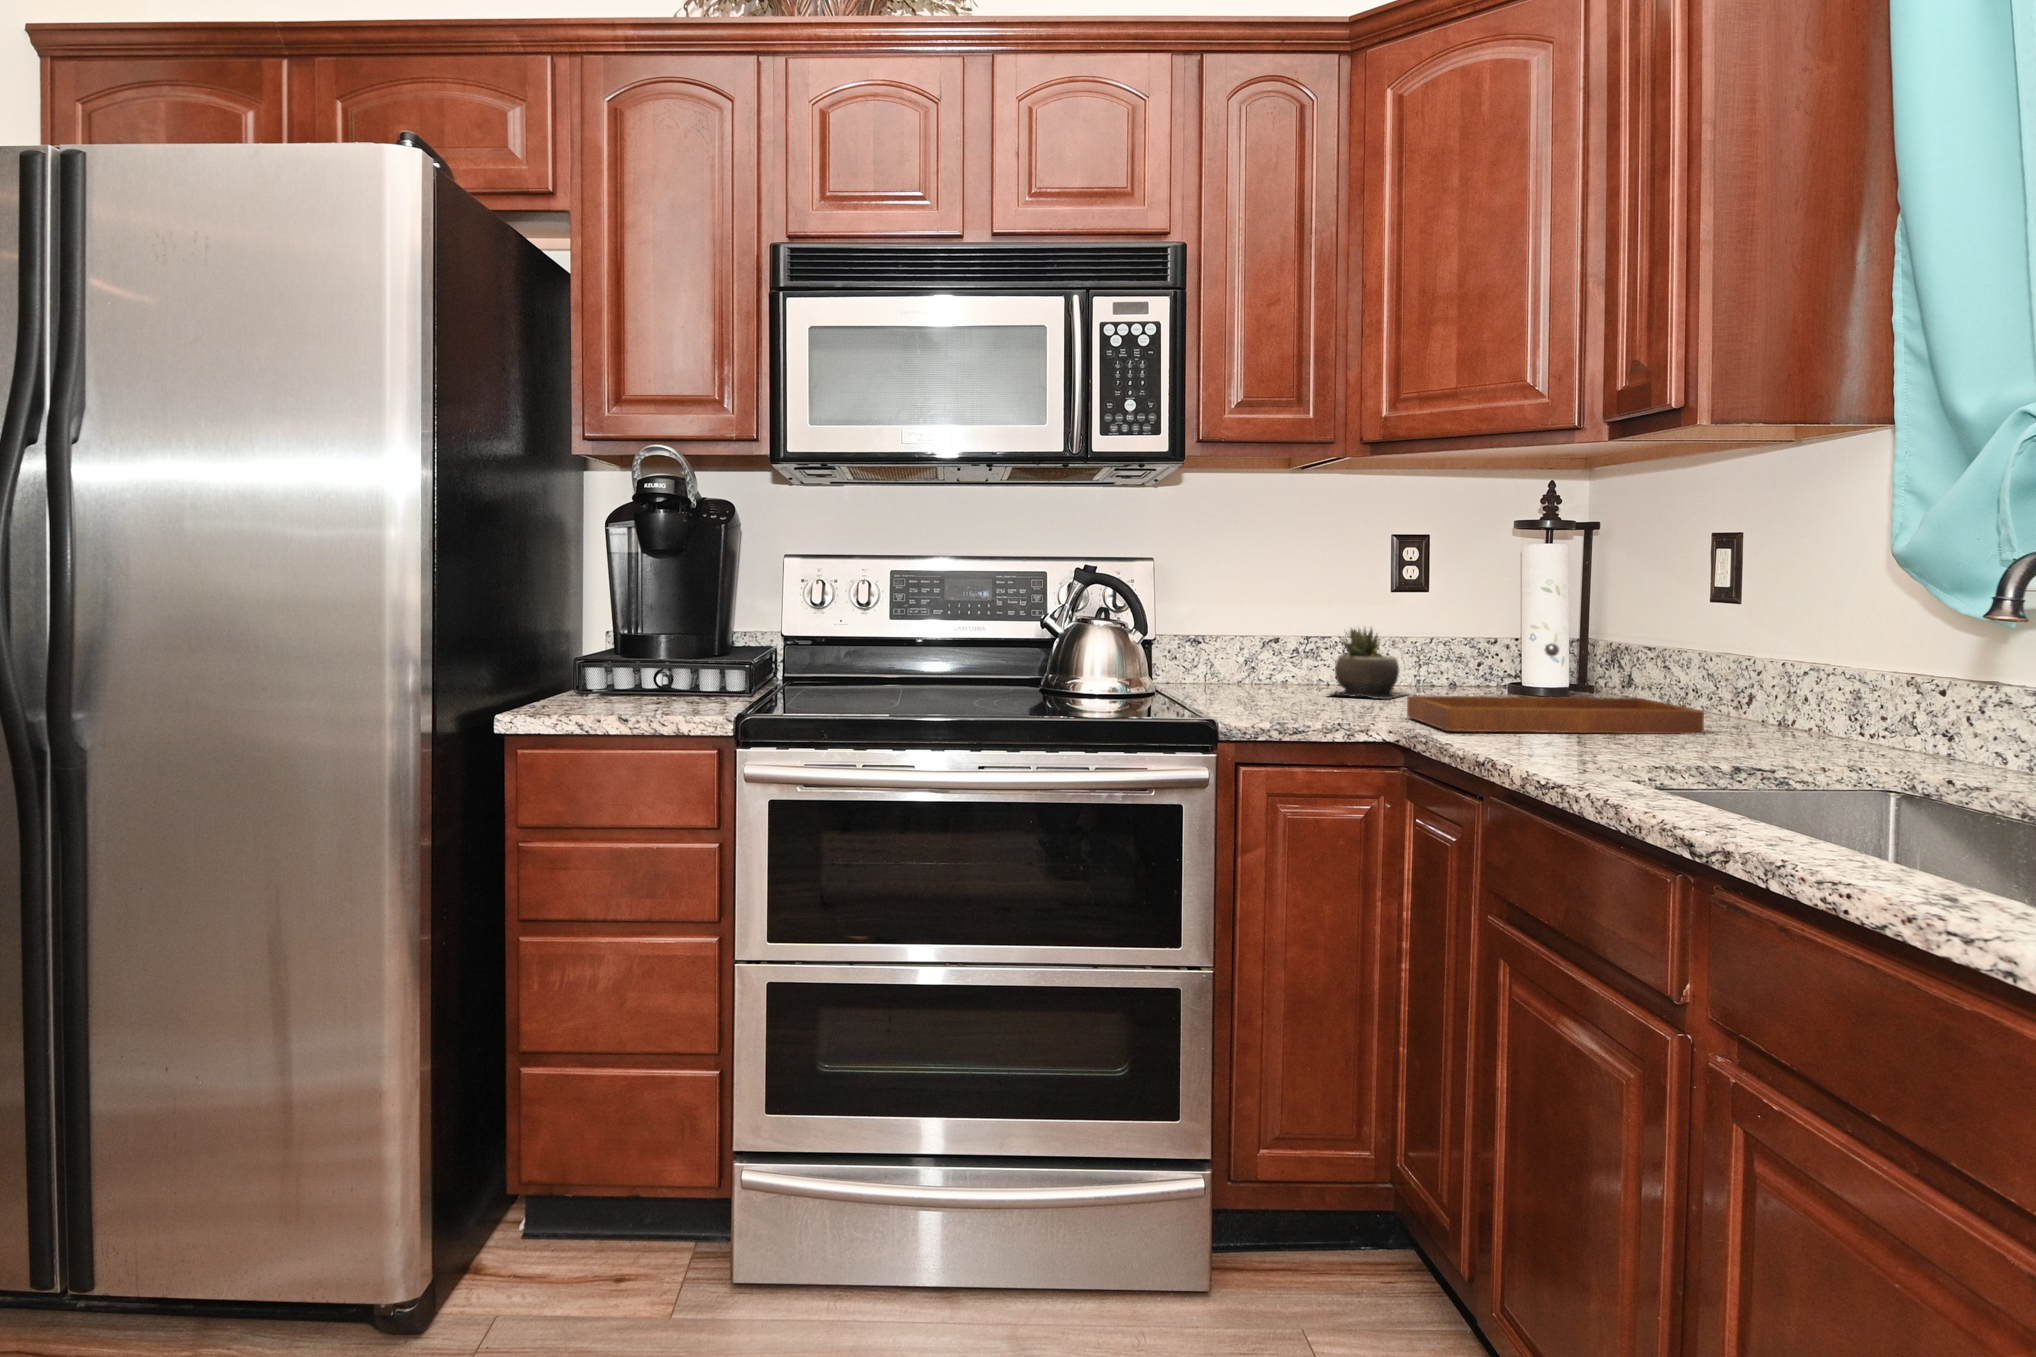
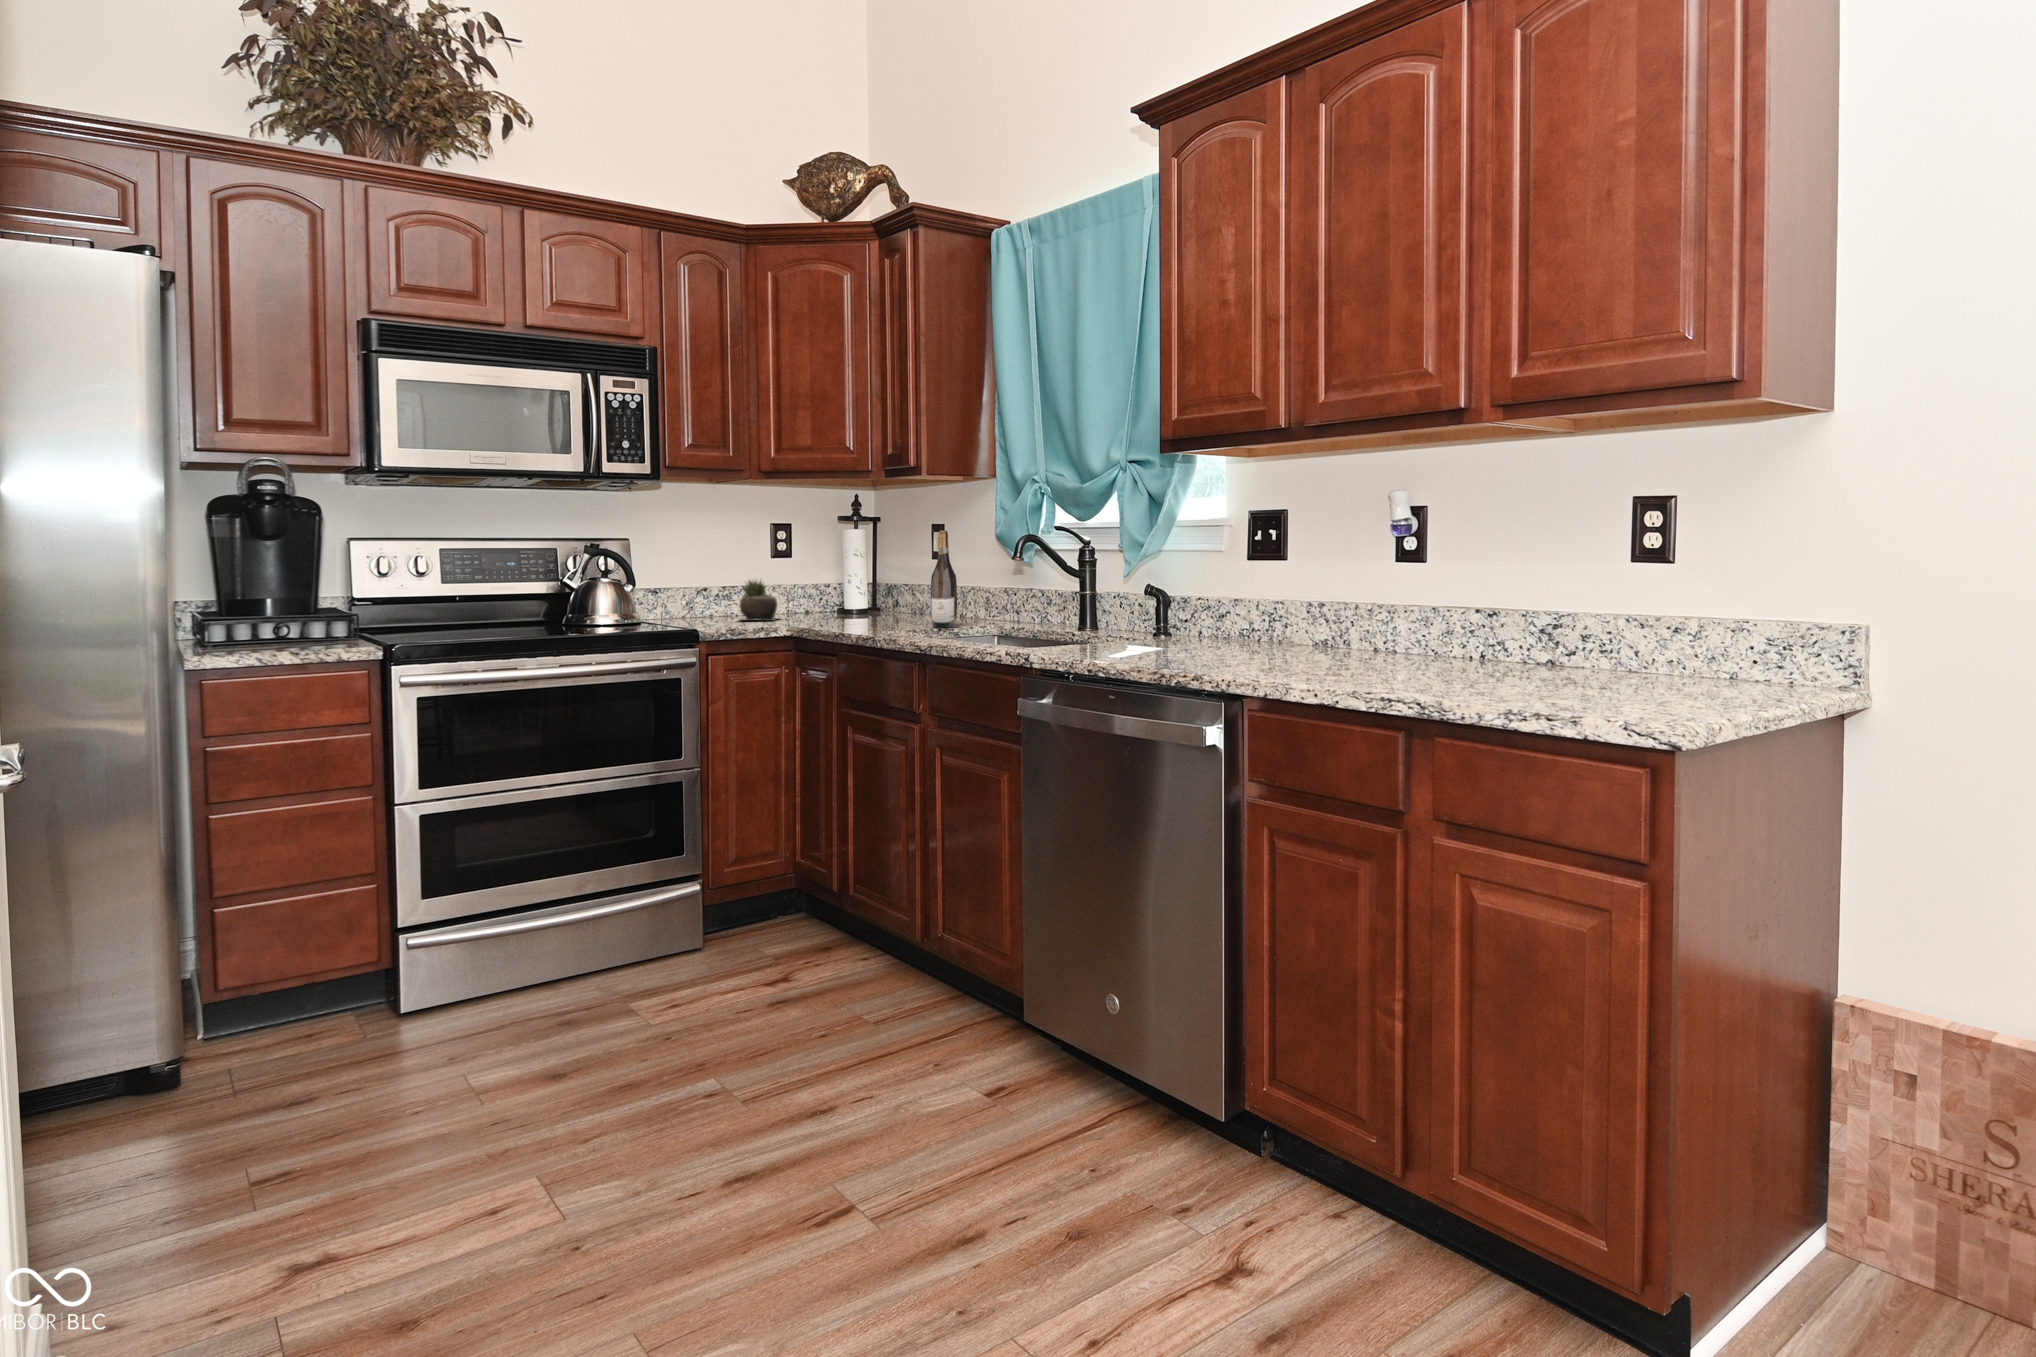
wine bottle: none [1706,543,1774,753] -> present [931,530,958,628]
tray: present [1407,643,1704,734] -> none [790,582,931,629]

